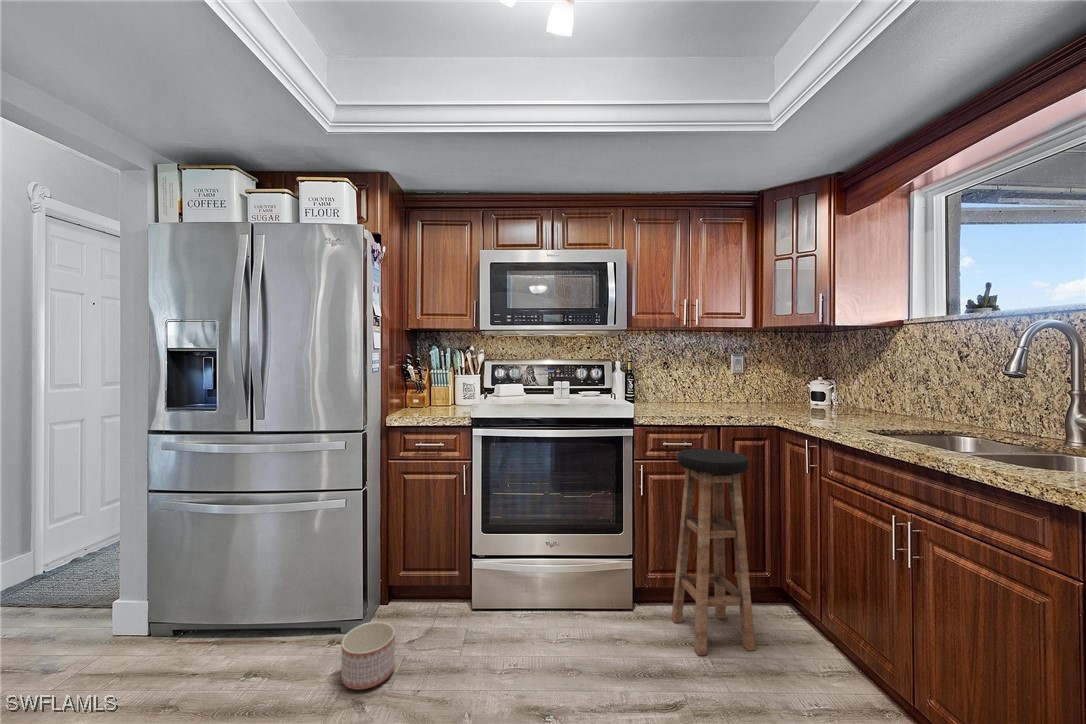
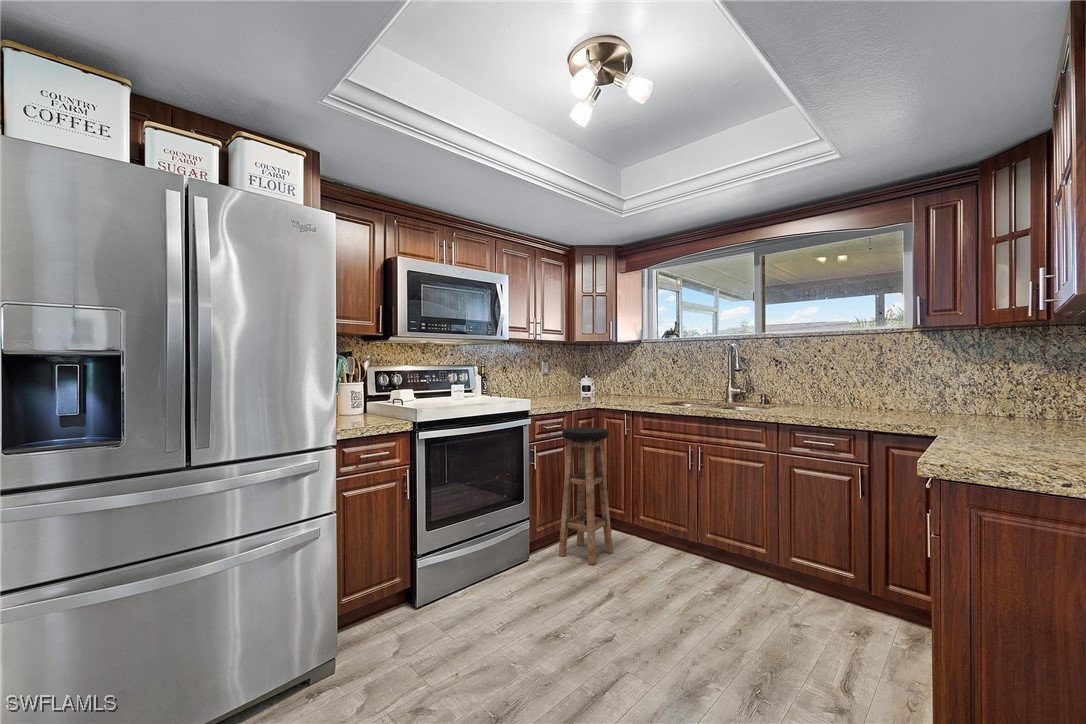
planter: present [341,621,395,689] -> none [376,628,428,693]

